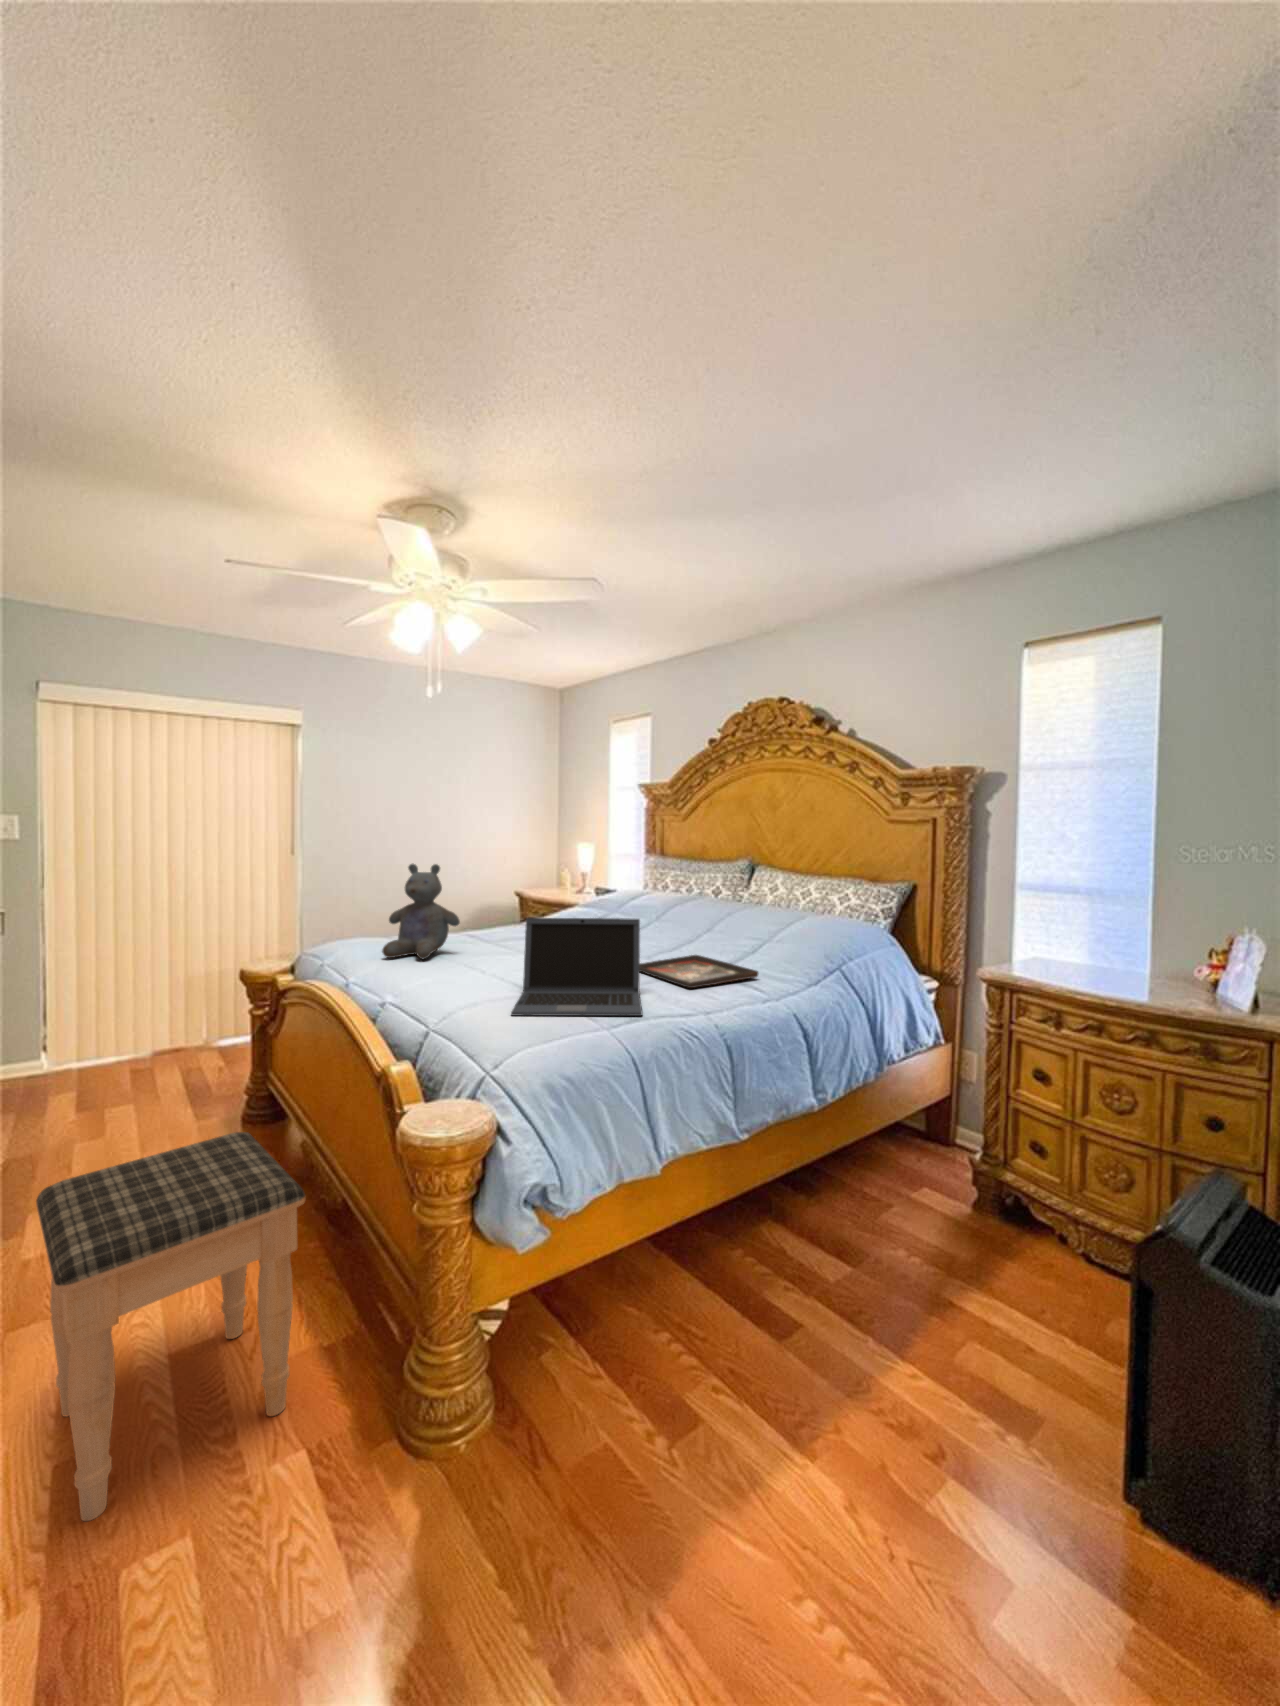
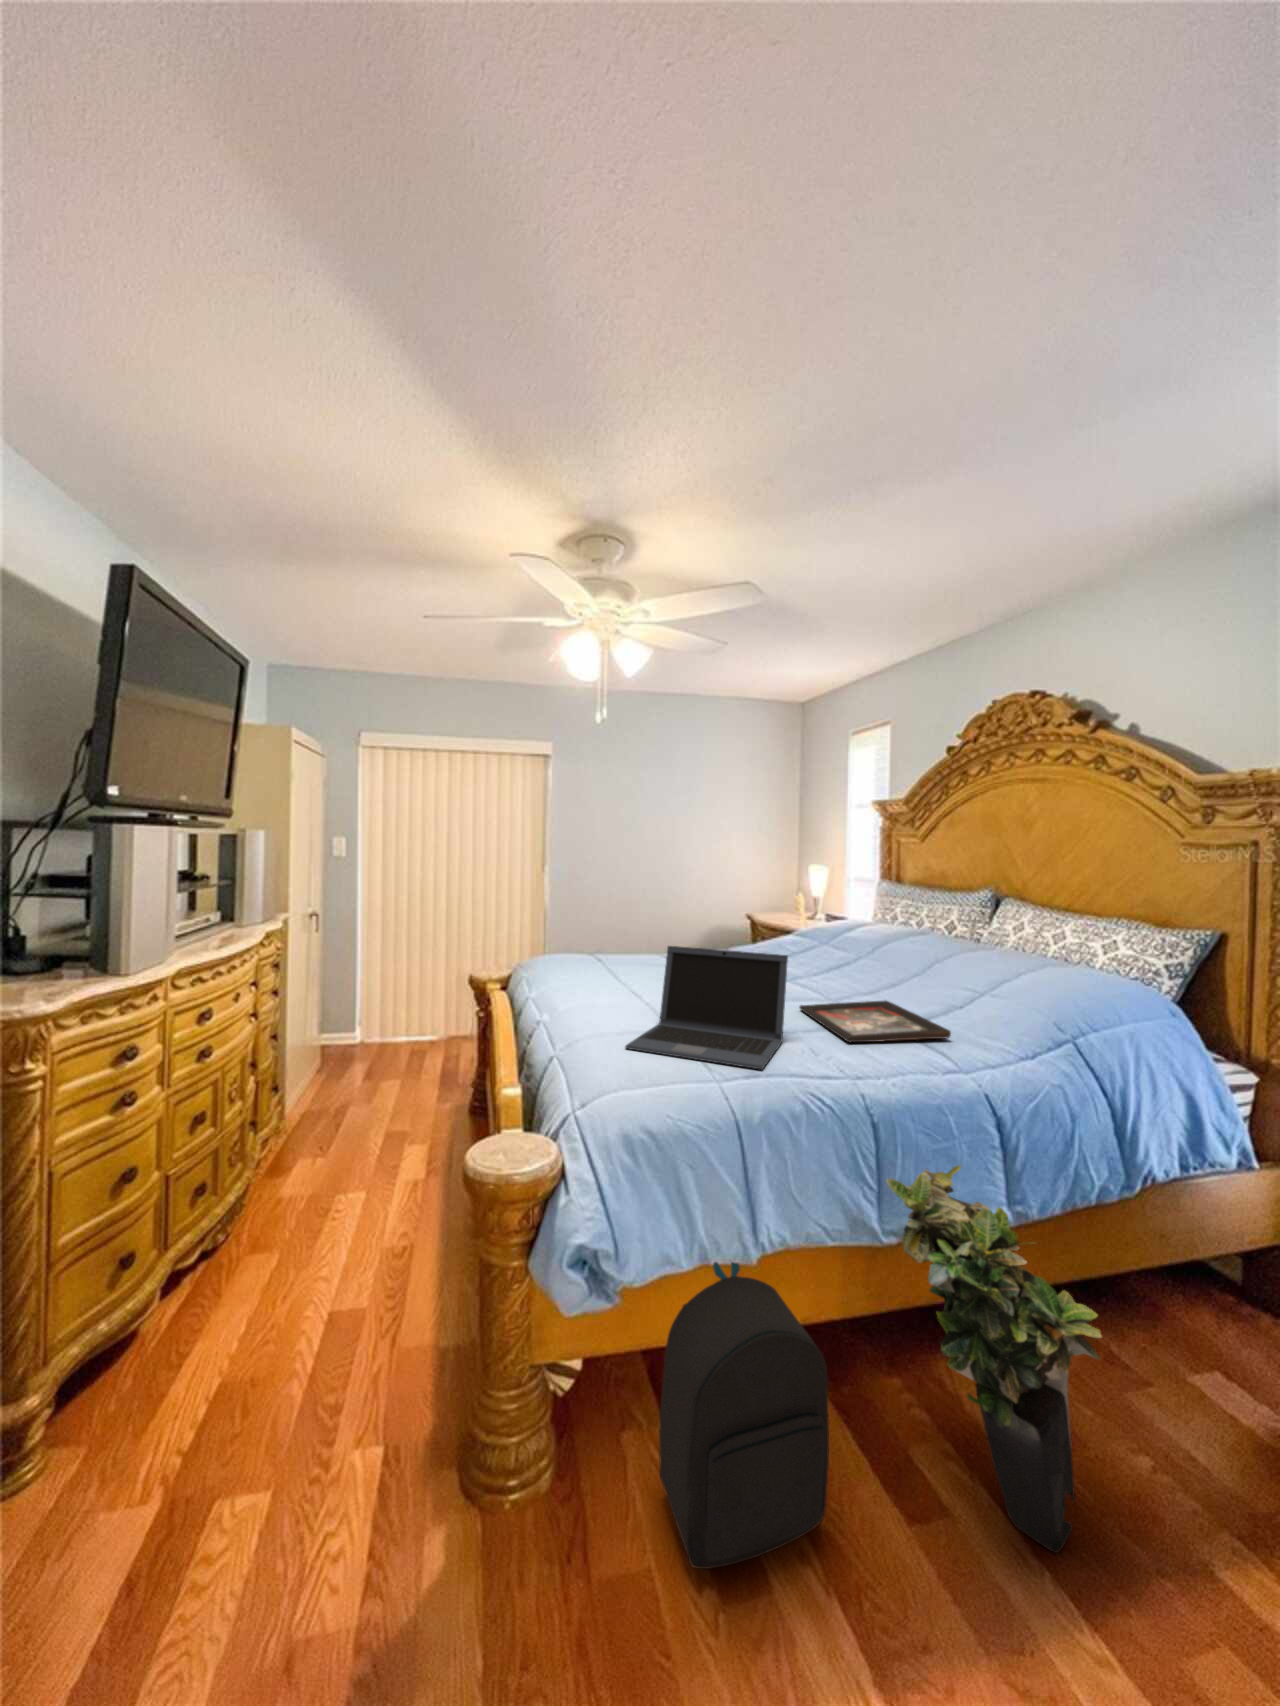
stuffed bear: present [382,864,460,959] -> none [569,885,641,978]
potted plant: none [743,1067,889,1318] -> present [886,1165,1101,1553]
footstool: present [36,1132,305,1521] -> none [204,1121,411,1436]
backpack: none [587,1168,724,1420] -> present [659,1262,829,1569]

